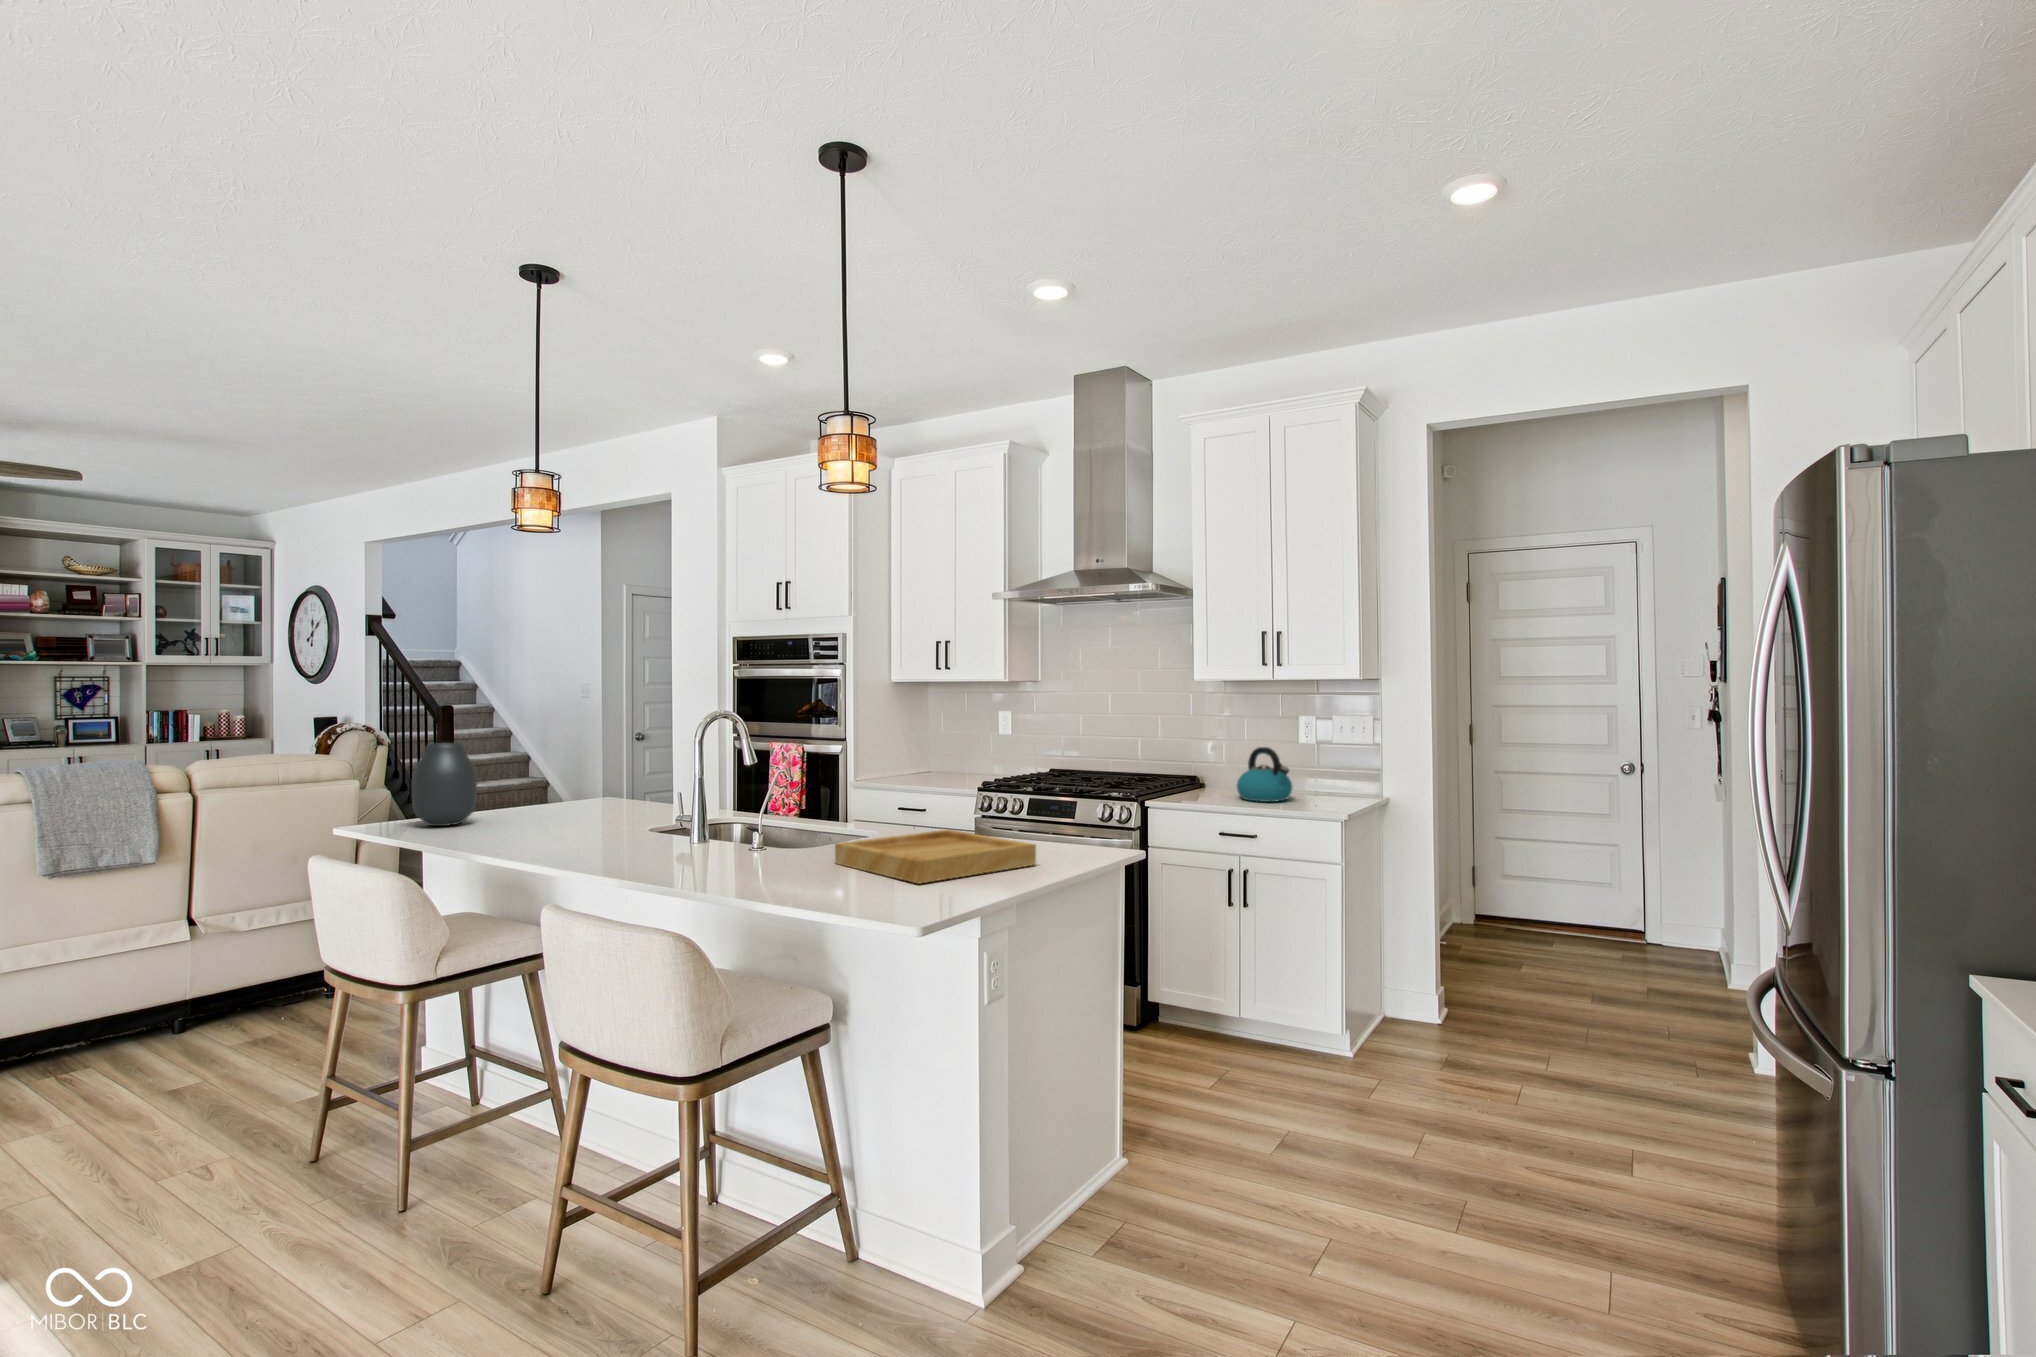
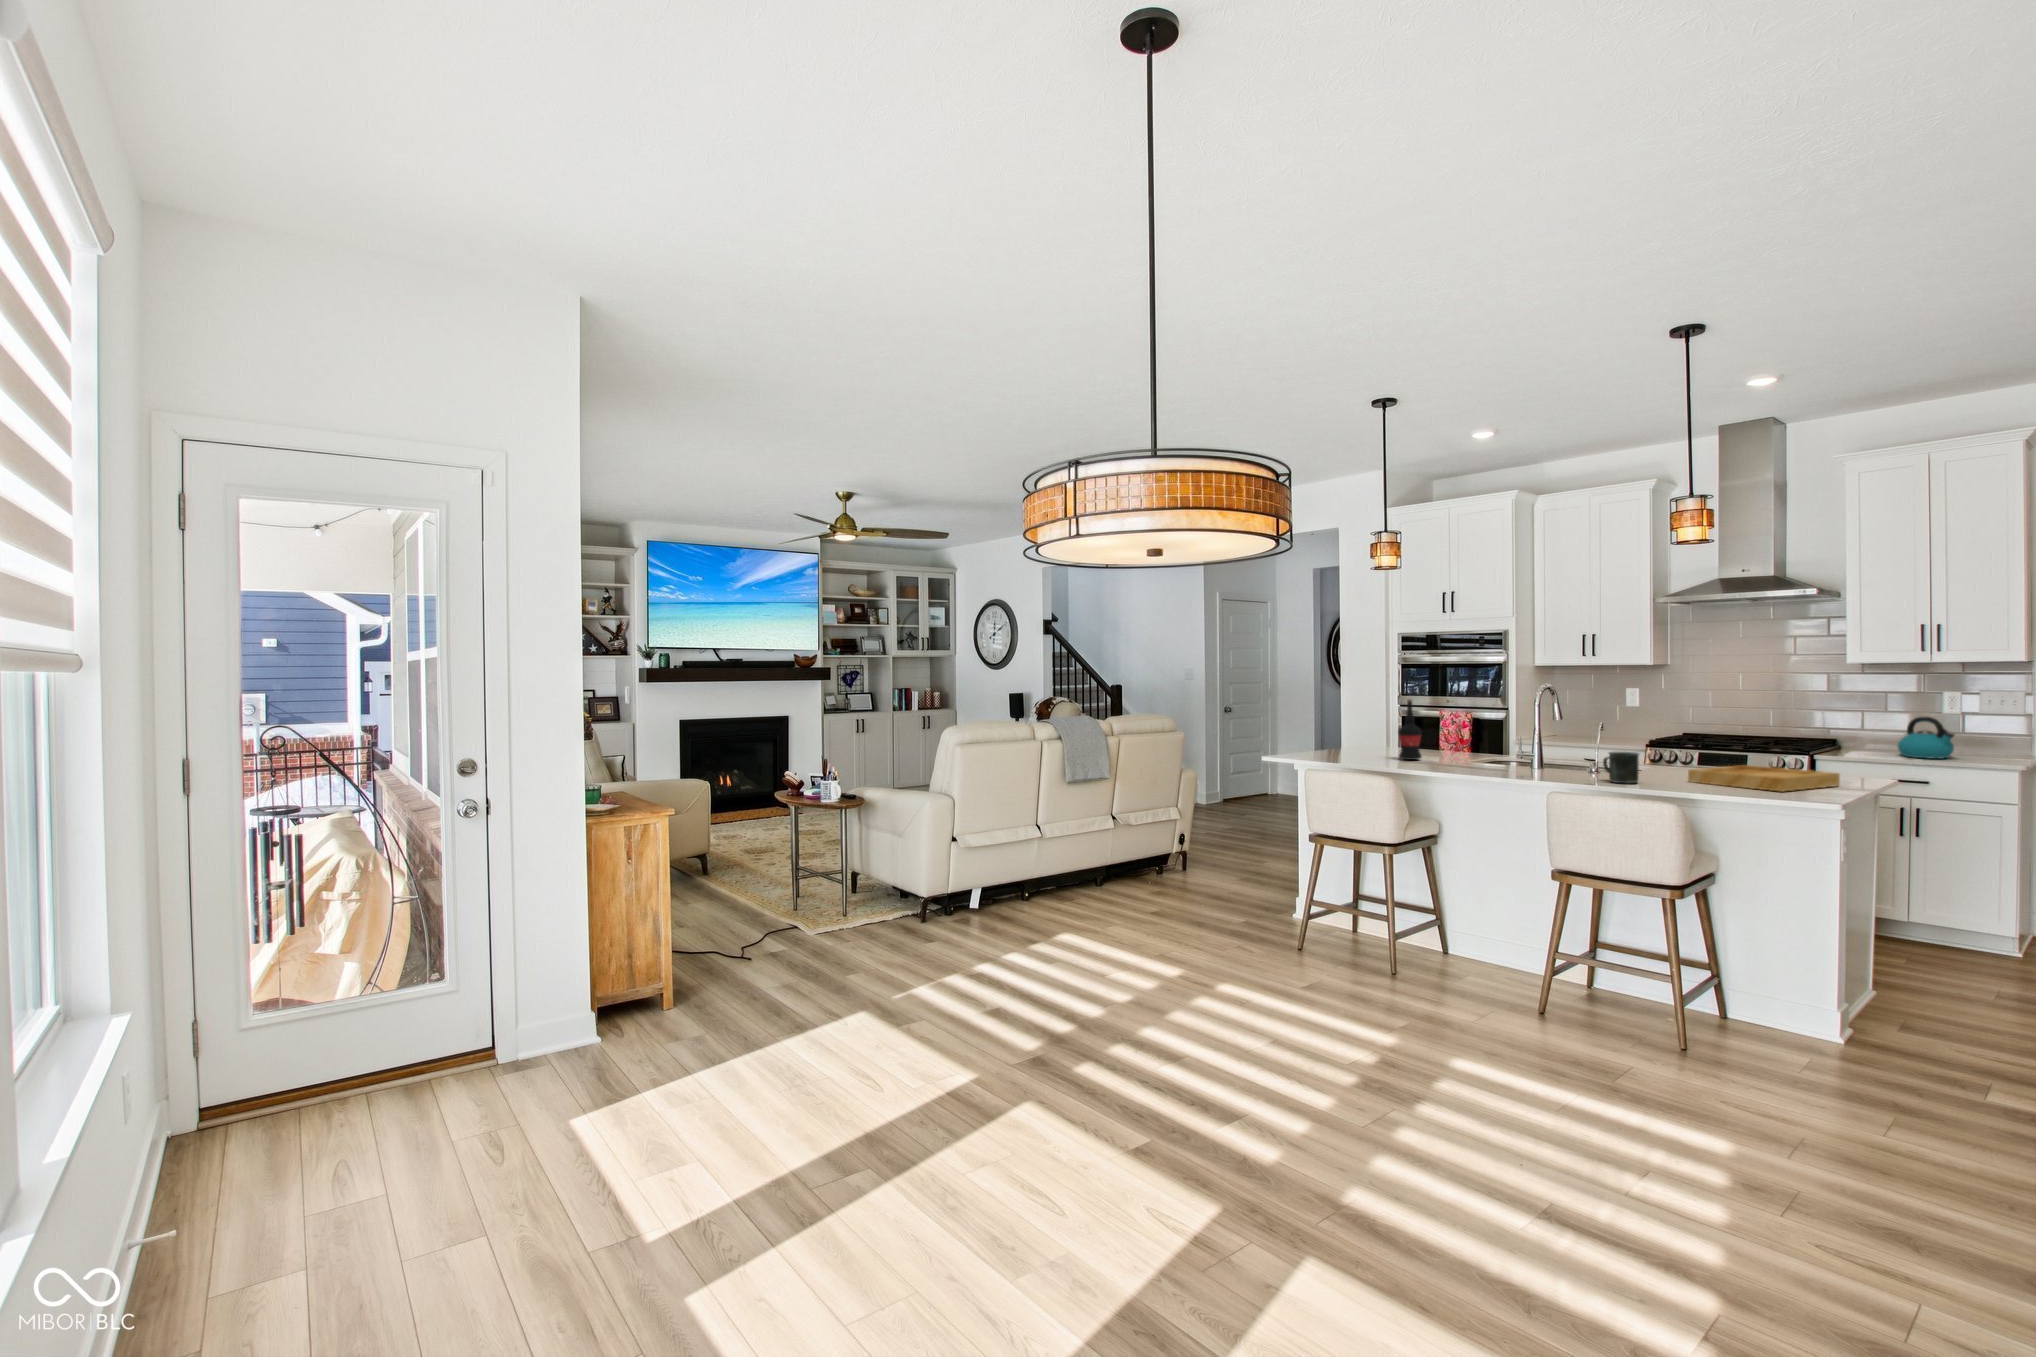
wine bottle: none [520,728,558,826] -> present [1399,699,1422,760]
vase: present [412,743,477,826] -> none [1329,708,1366,759]
mug: none [702,816,749,872] -> present [1603,752,1639,784]

